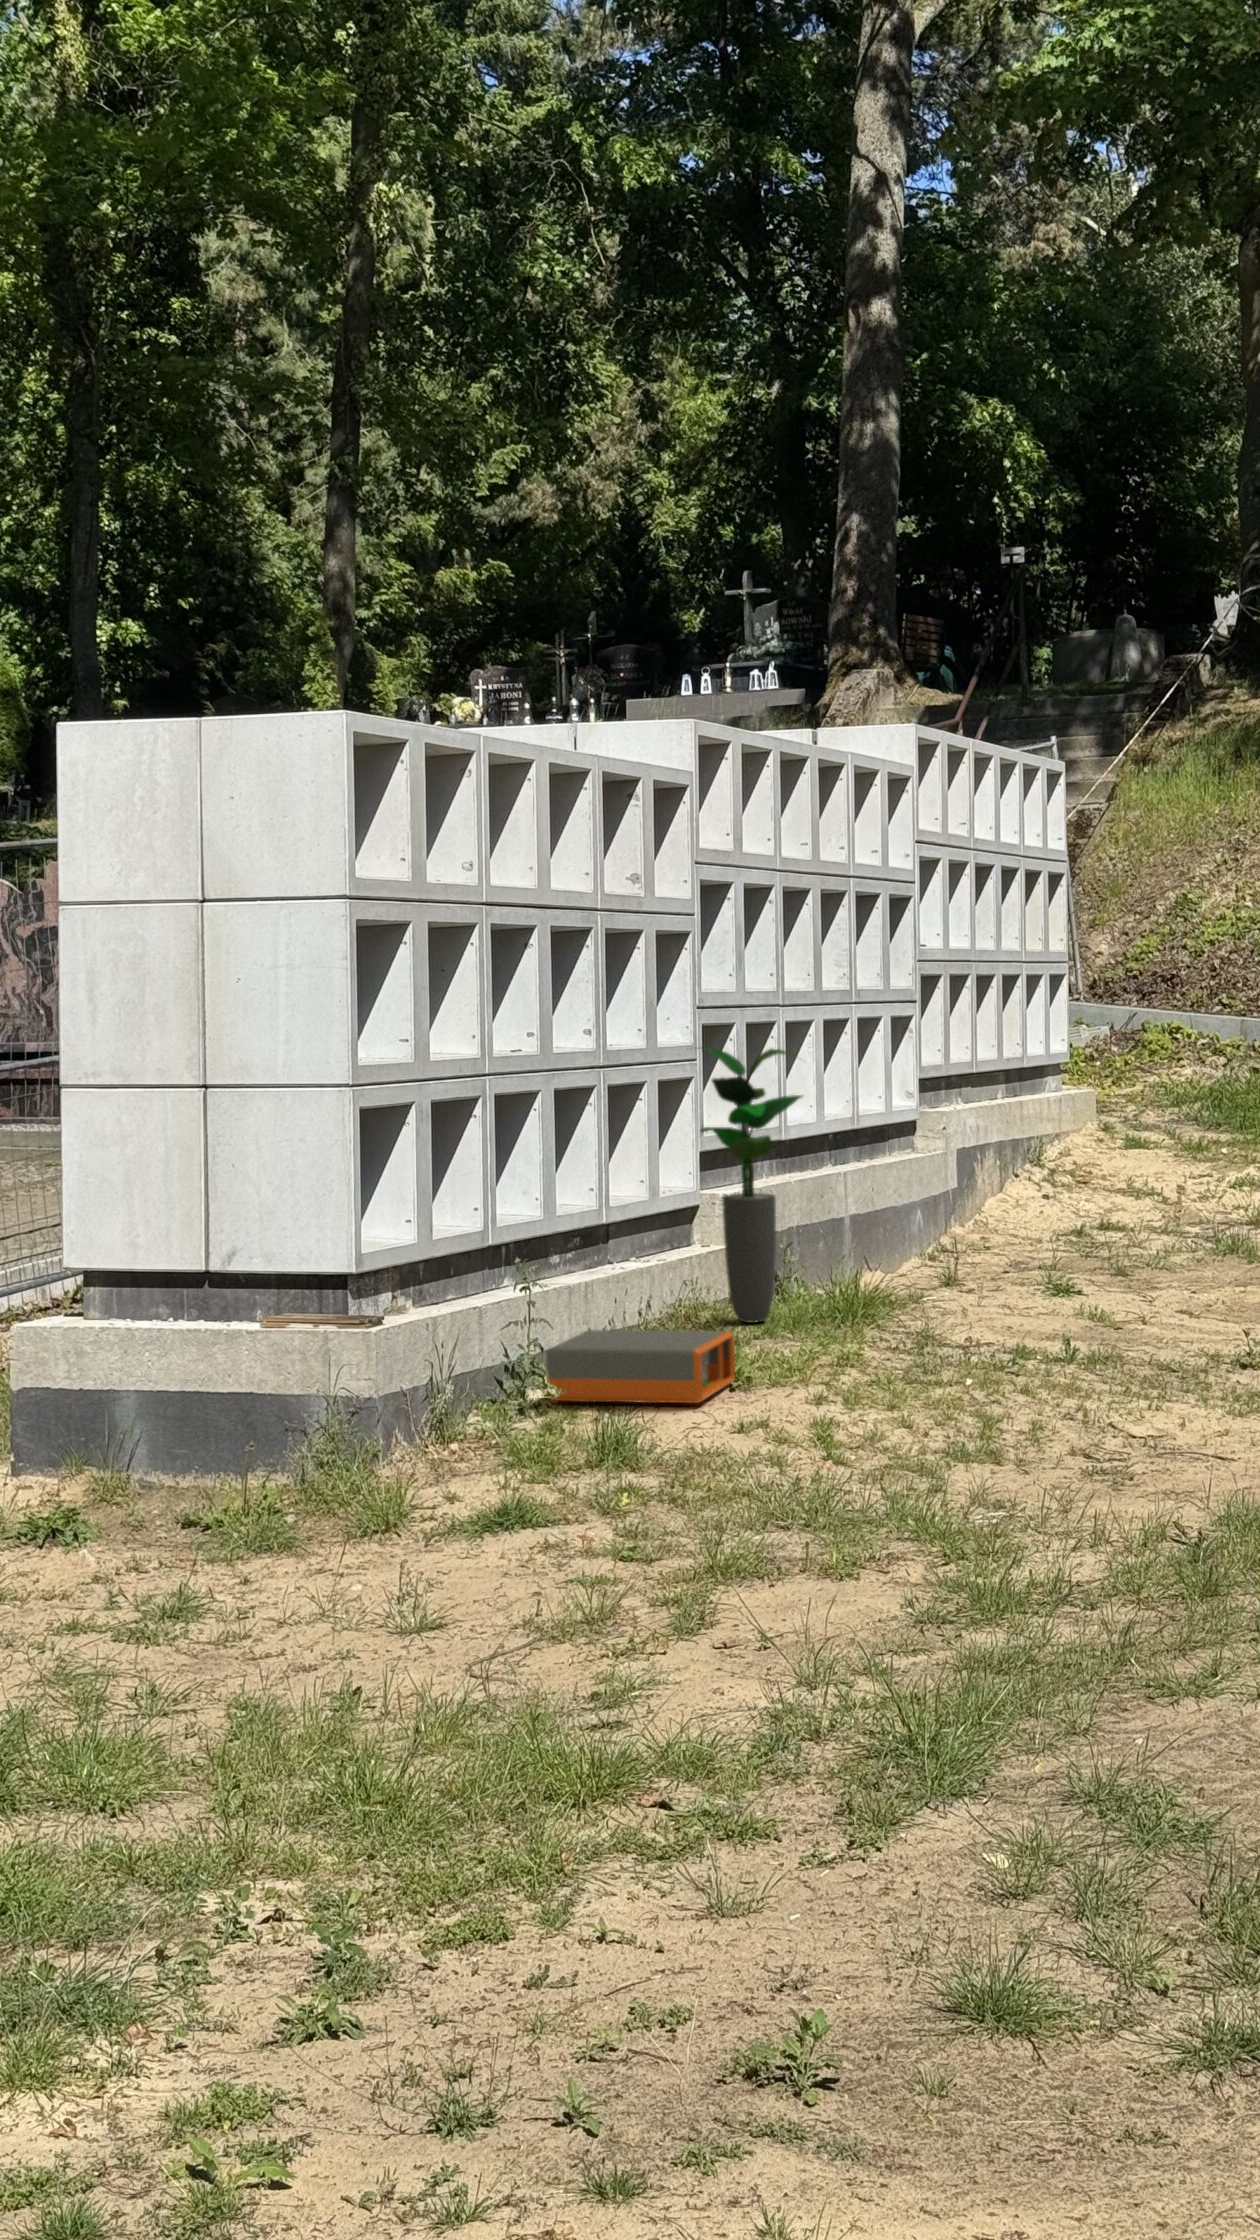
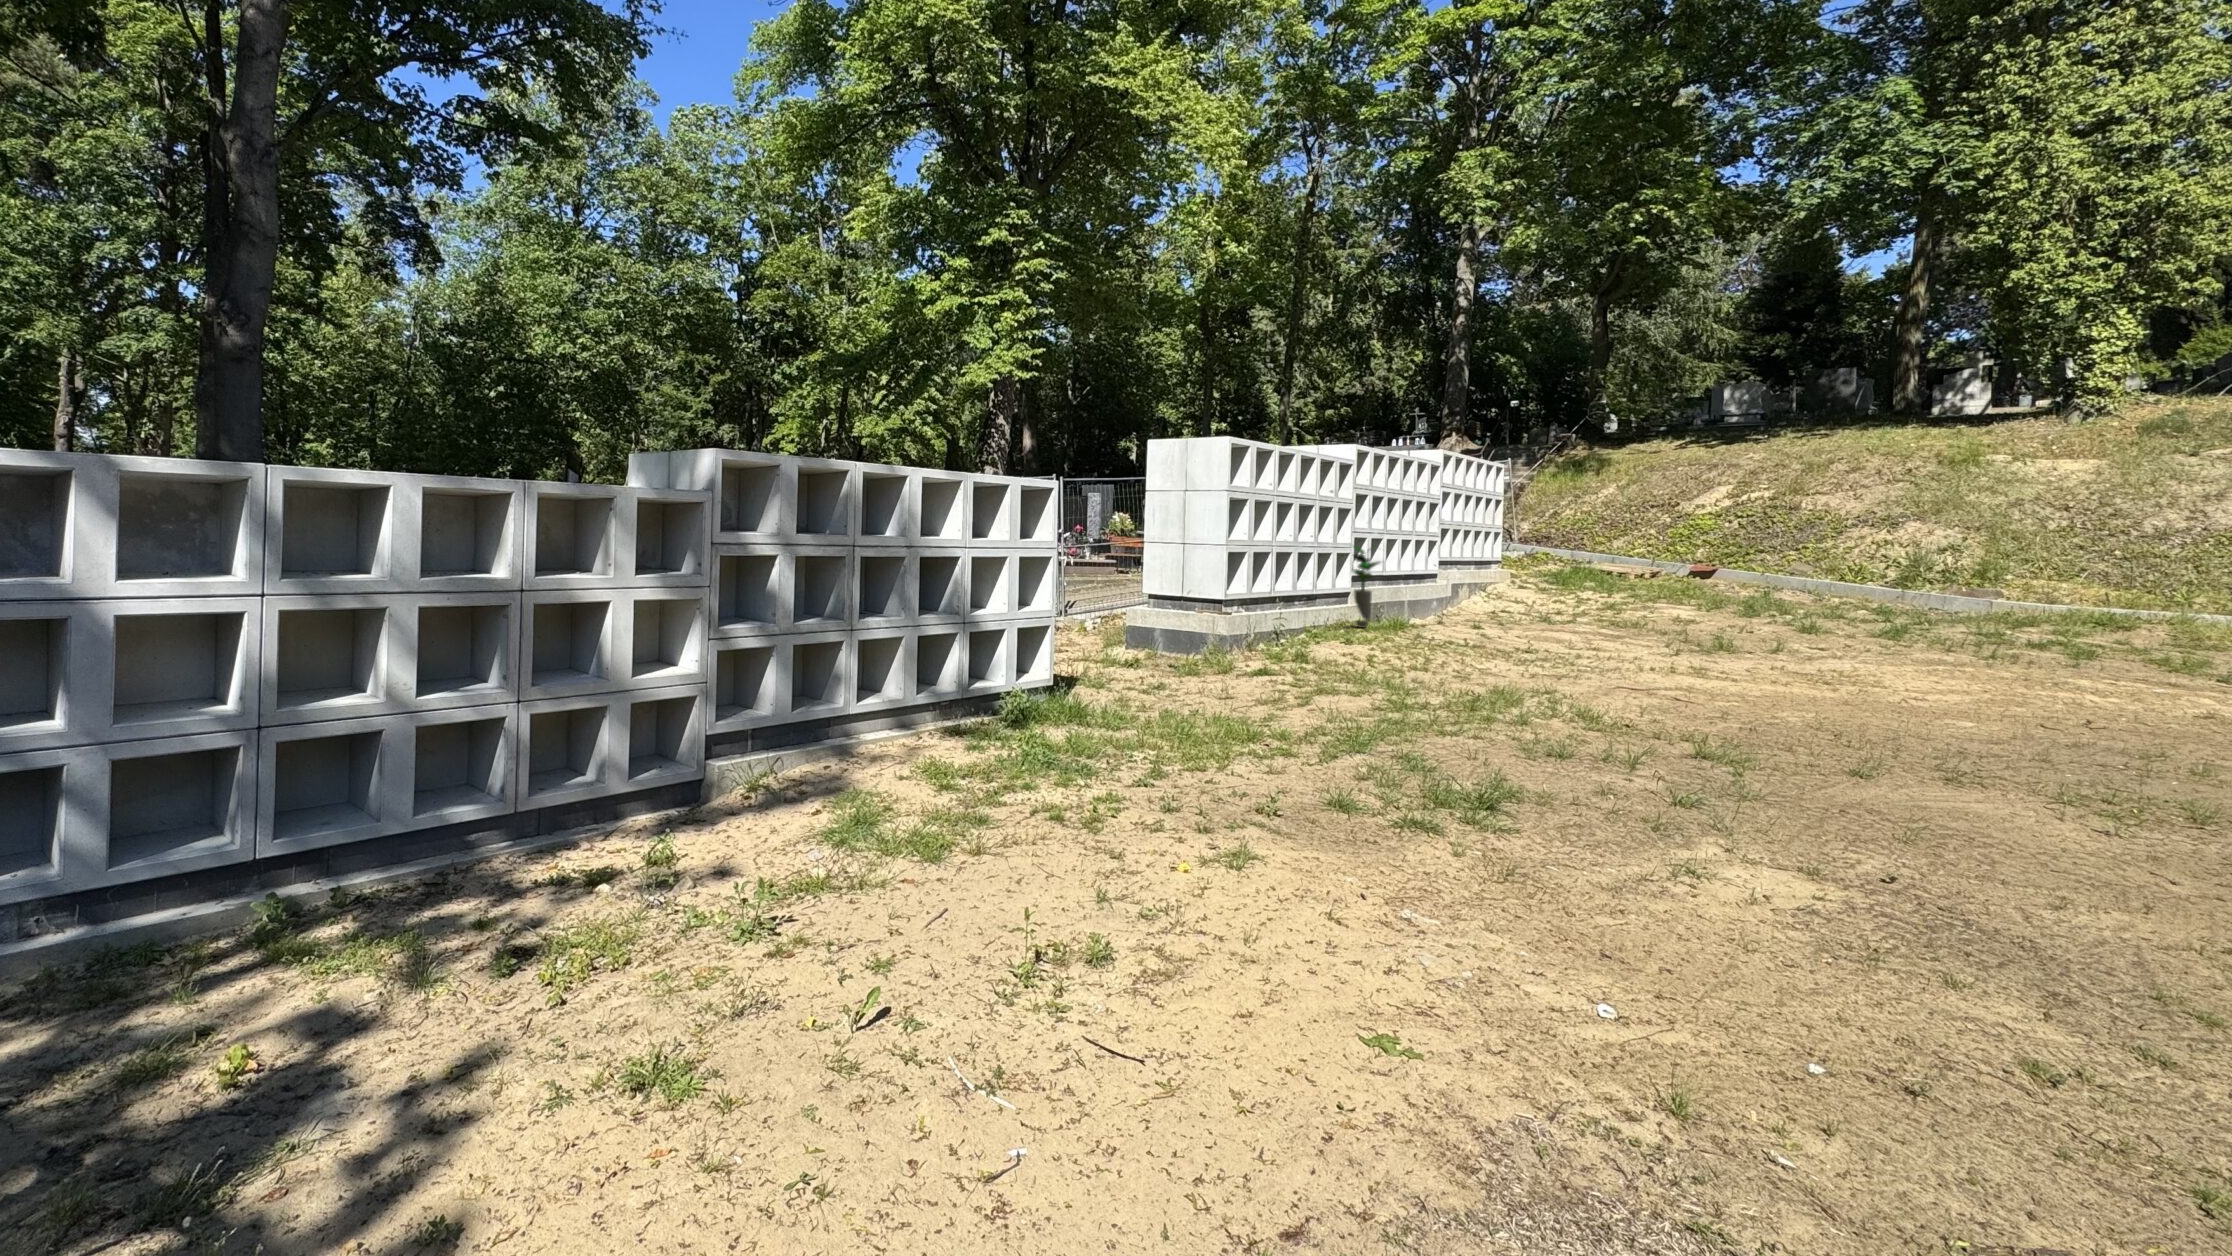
storage box: present [546,1330,735,1403] -> none [1285,623,1347,646]

